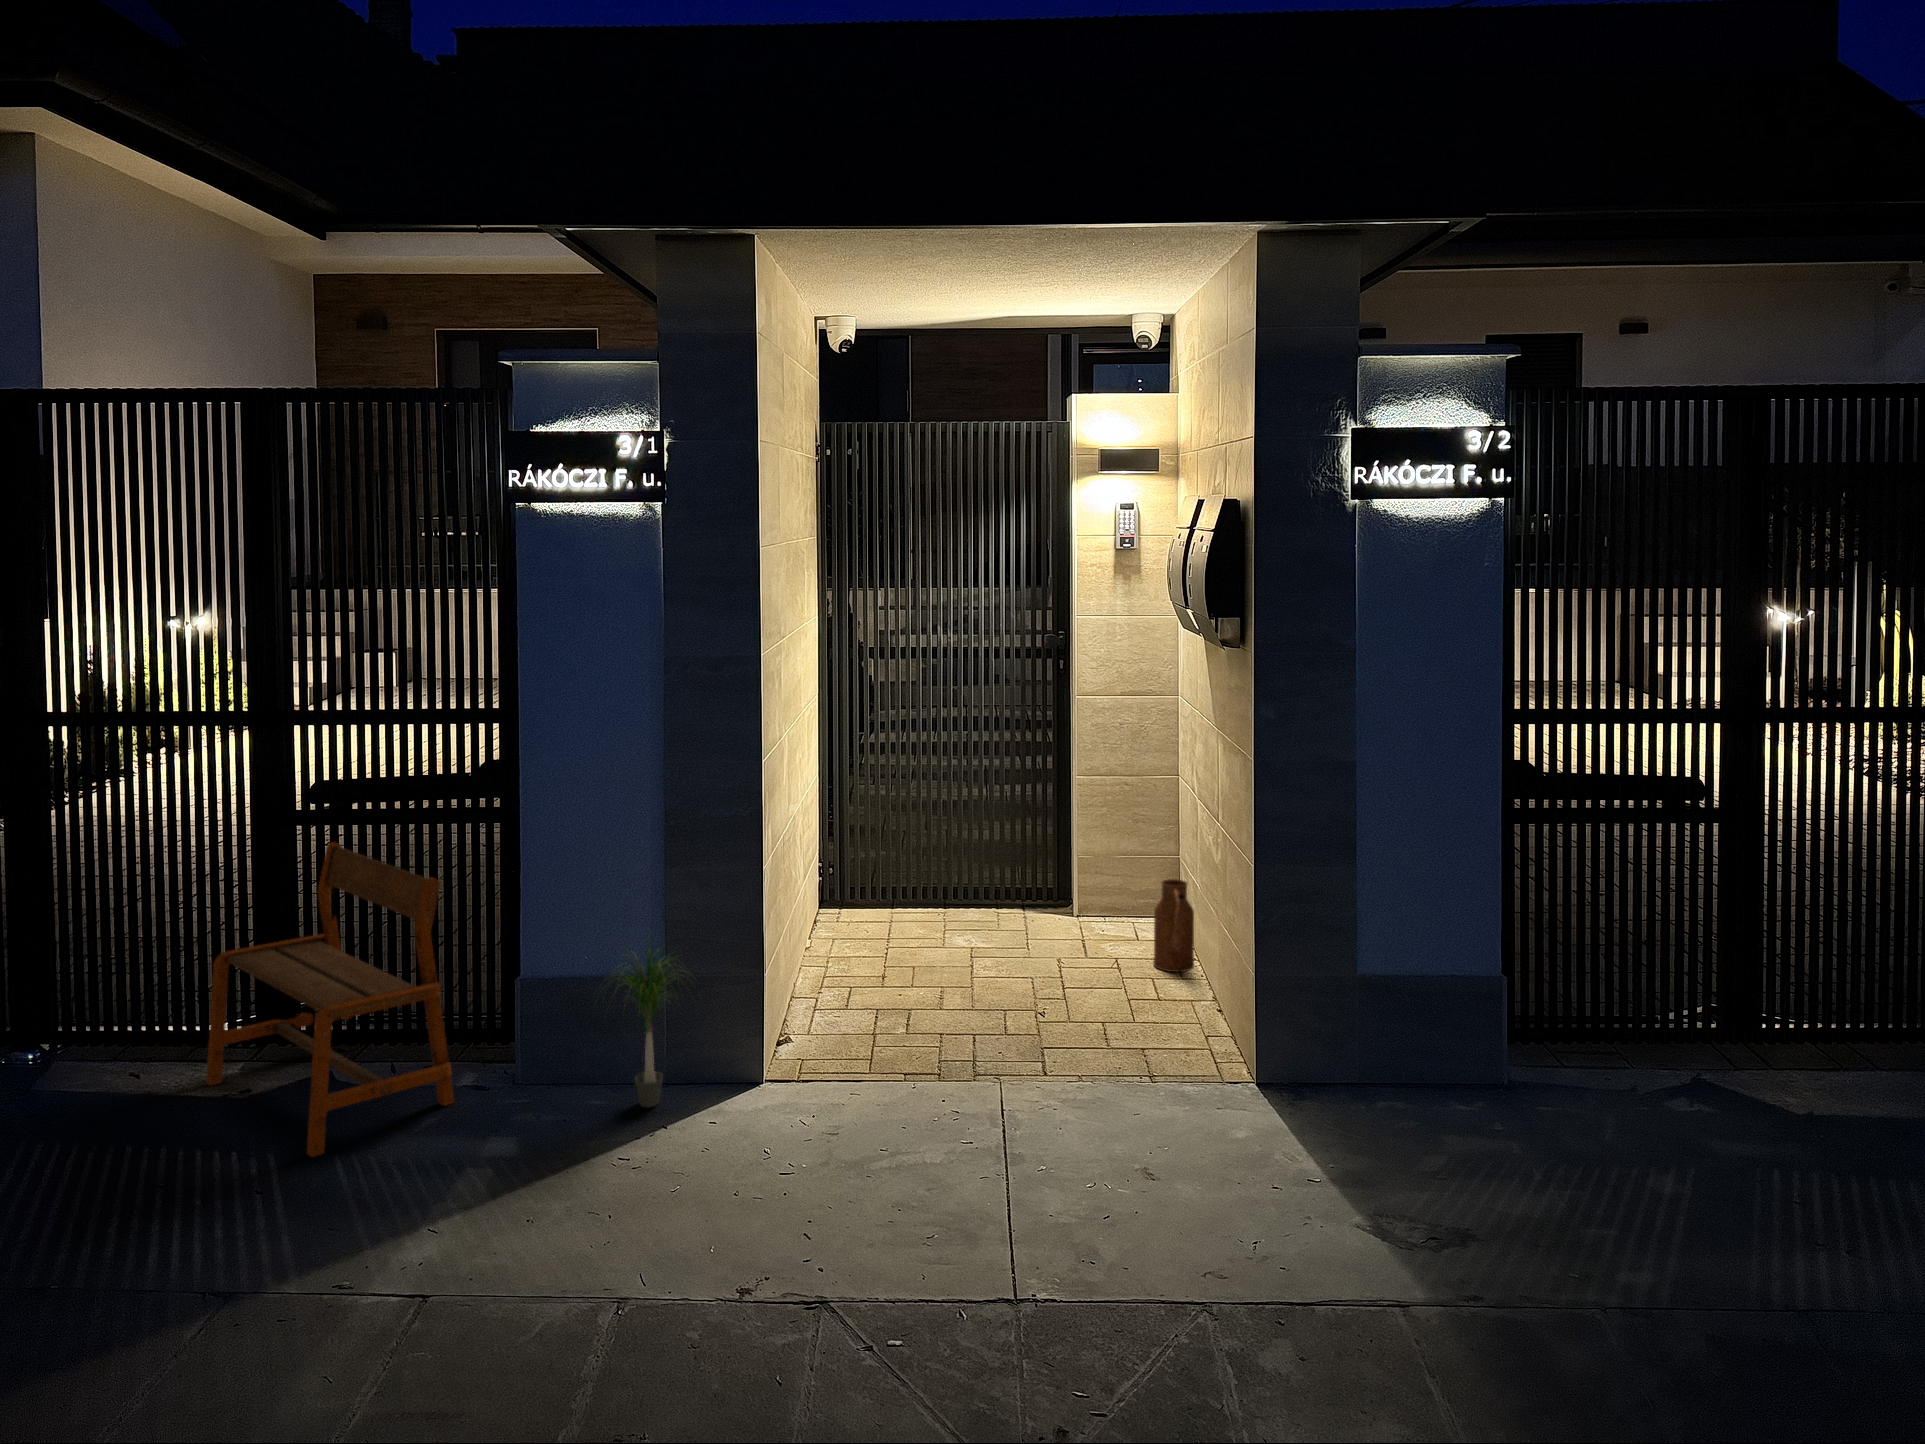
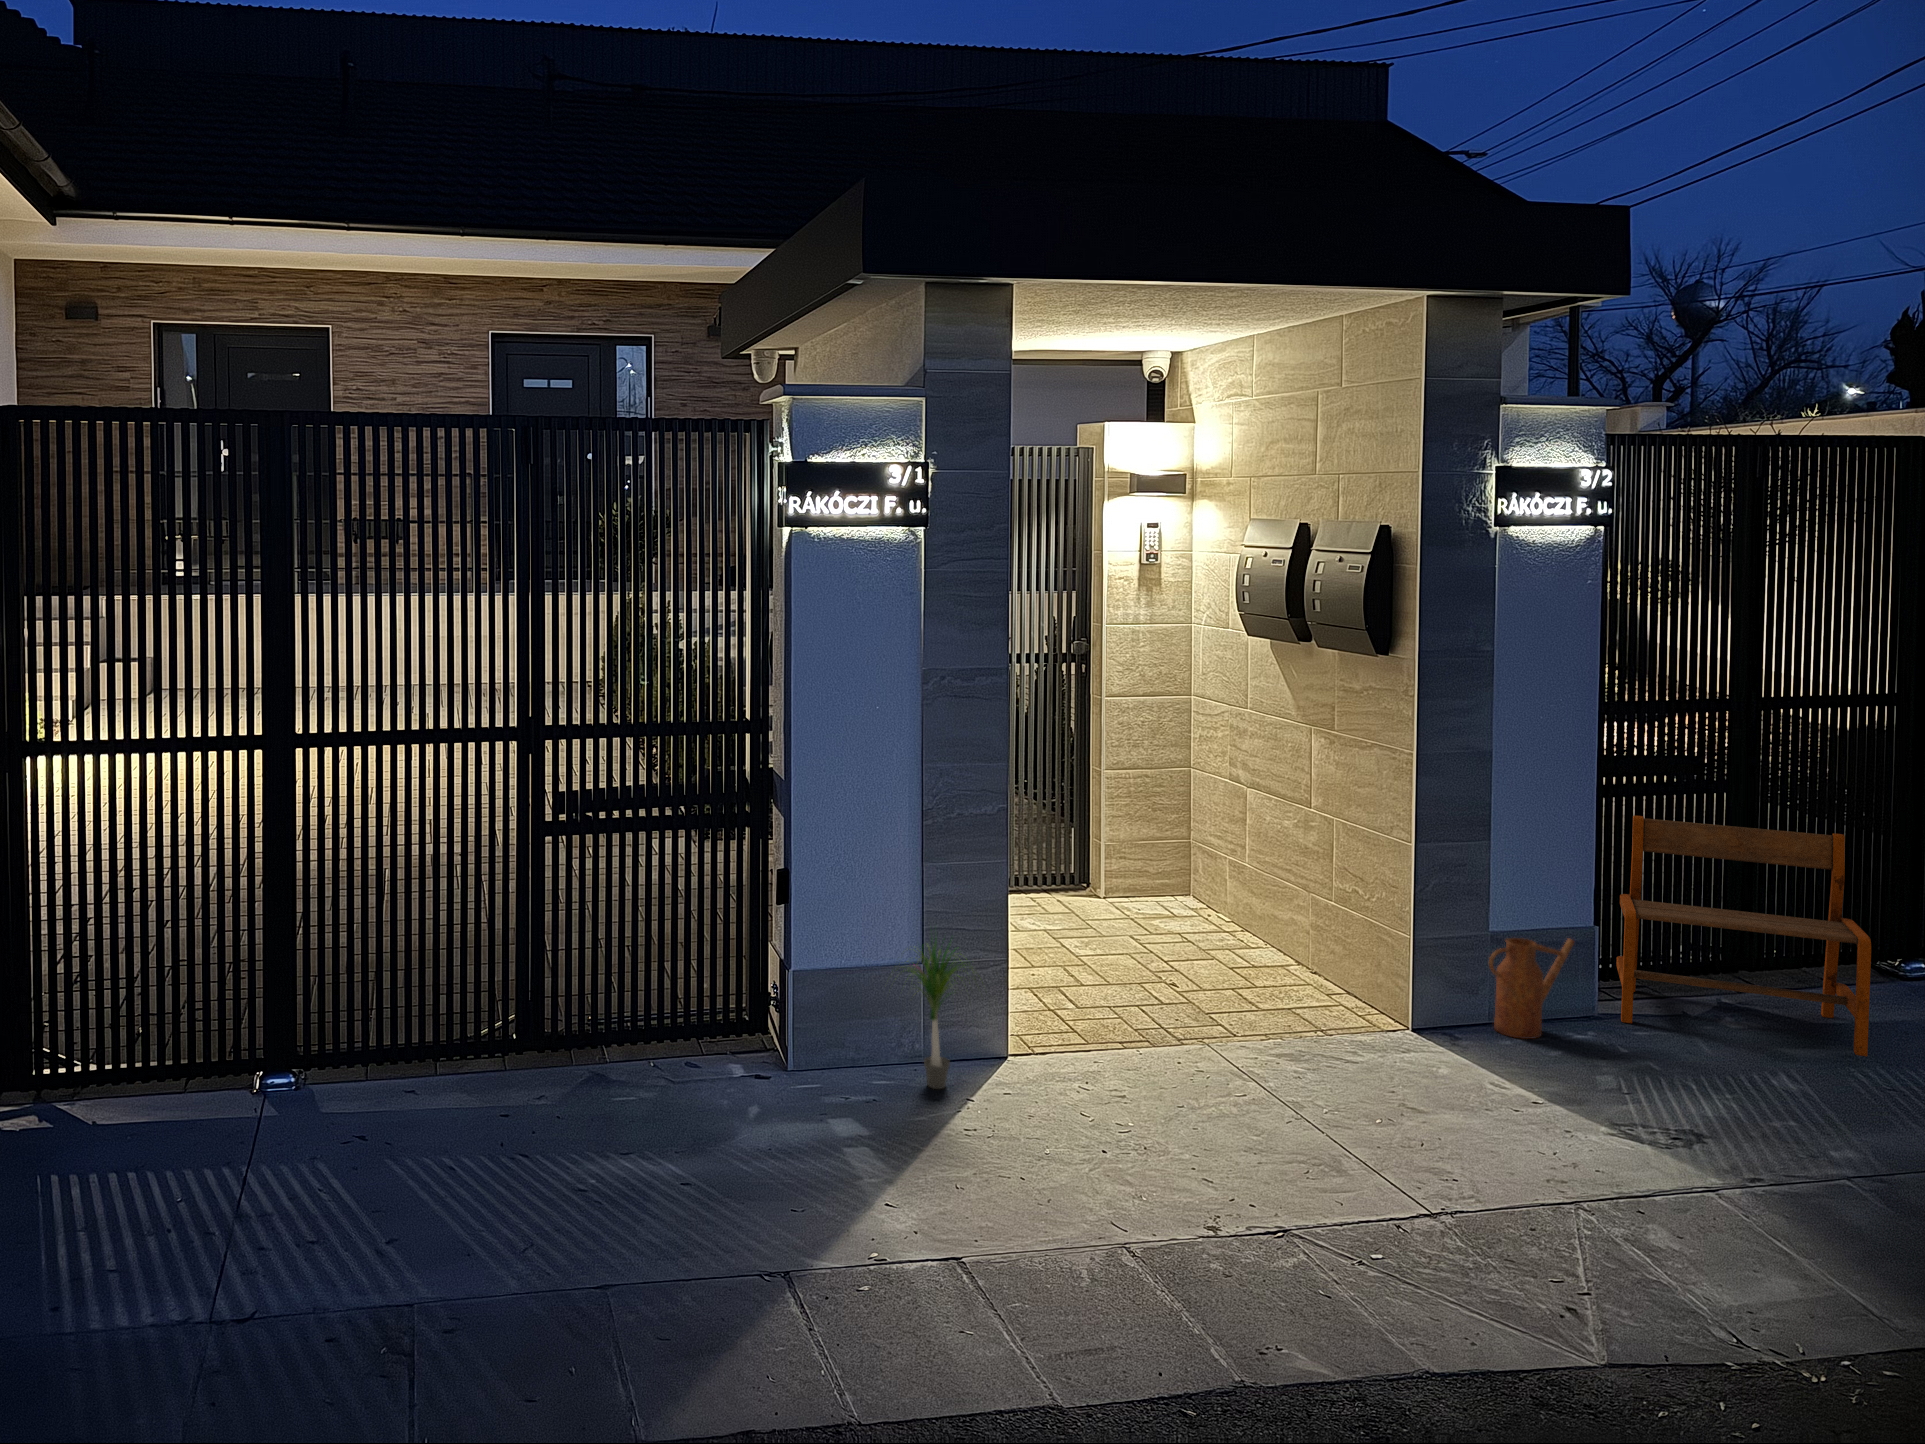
bench: present [206,842,454,1157] -> present [1616,816,1871,1056]
watering can: present [1153,879,1194,972] -> present [1489,938,1574,1039]

